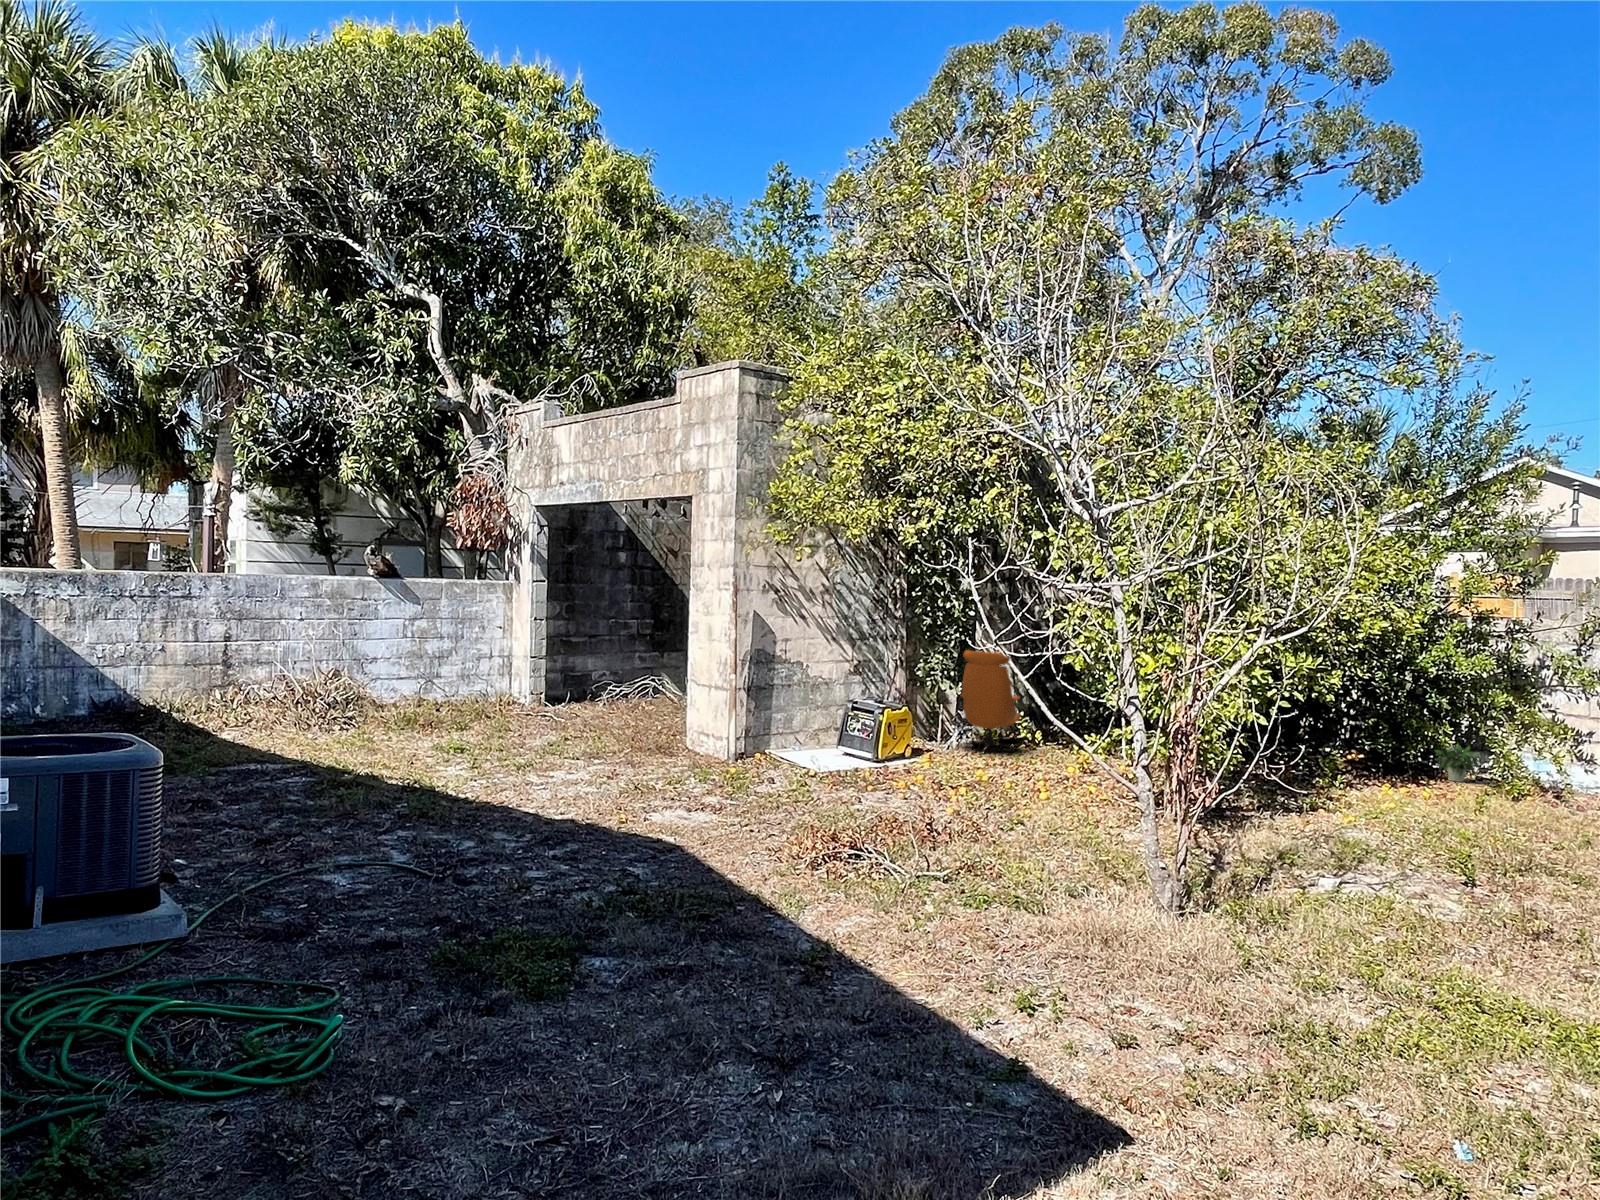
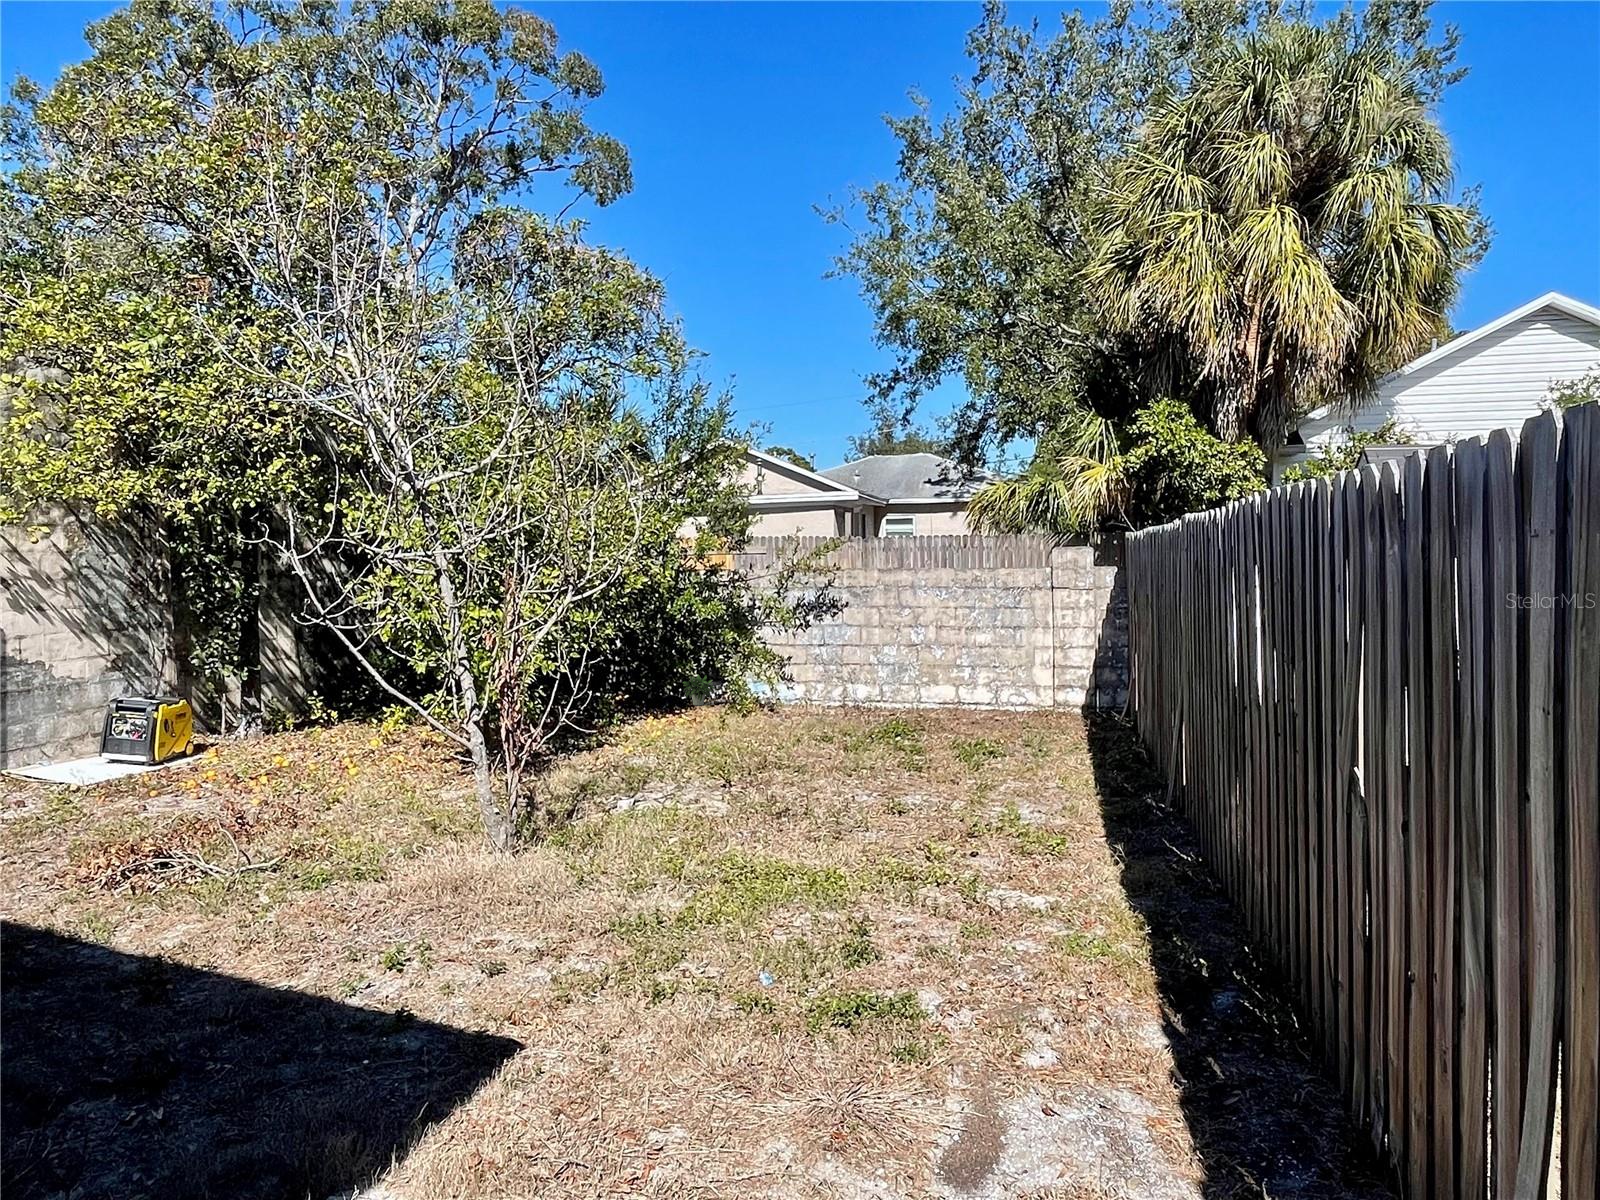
lounge chair: present [959,650,1020,754] -> none [248,631,320,740]

